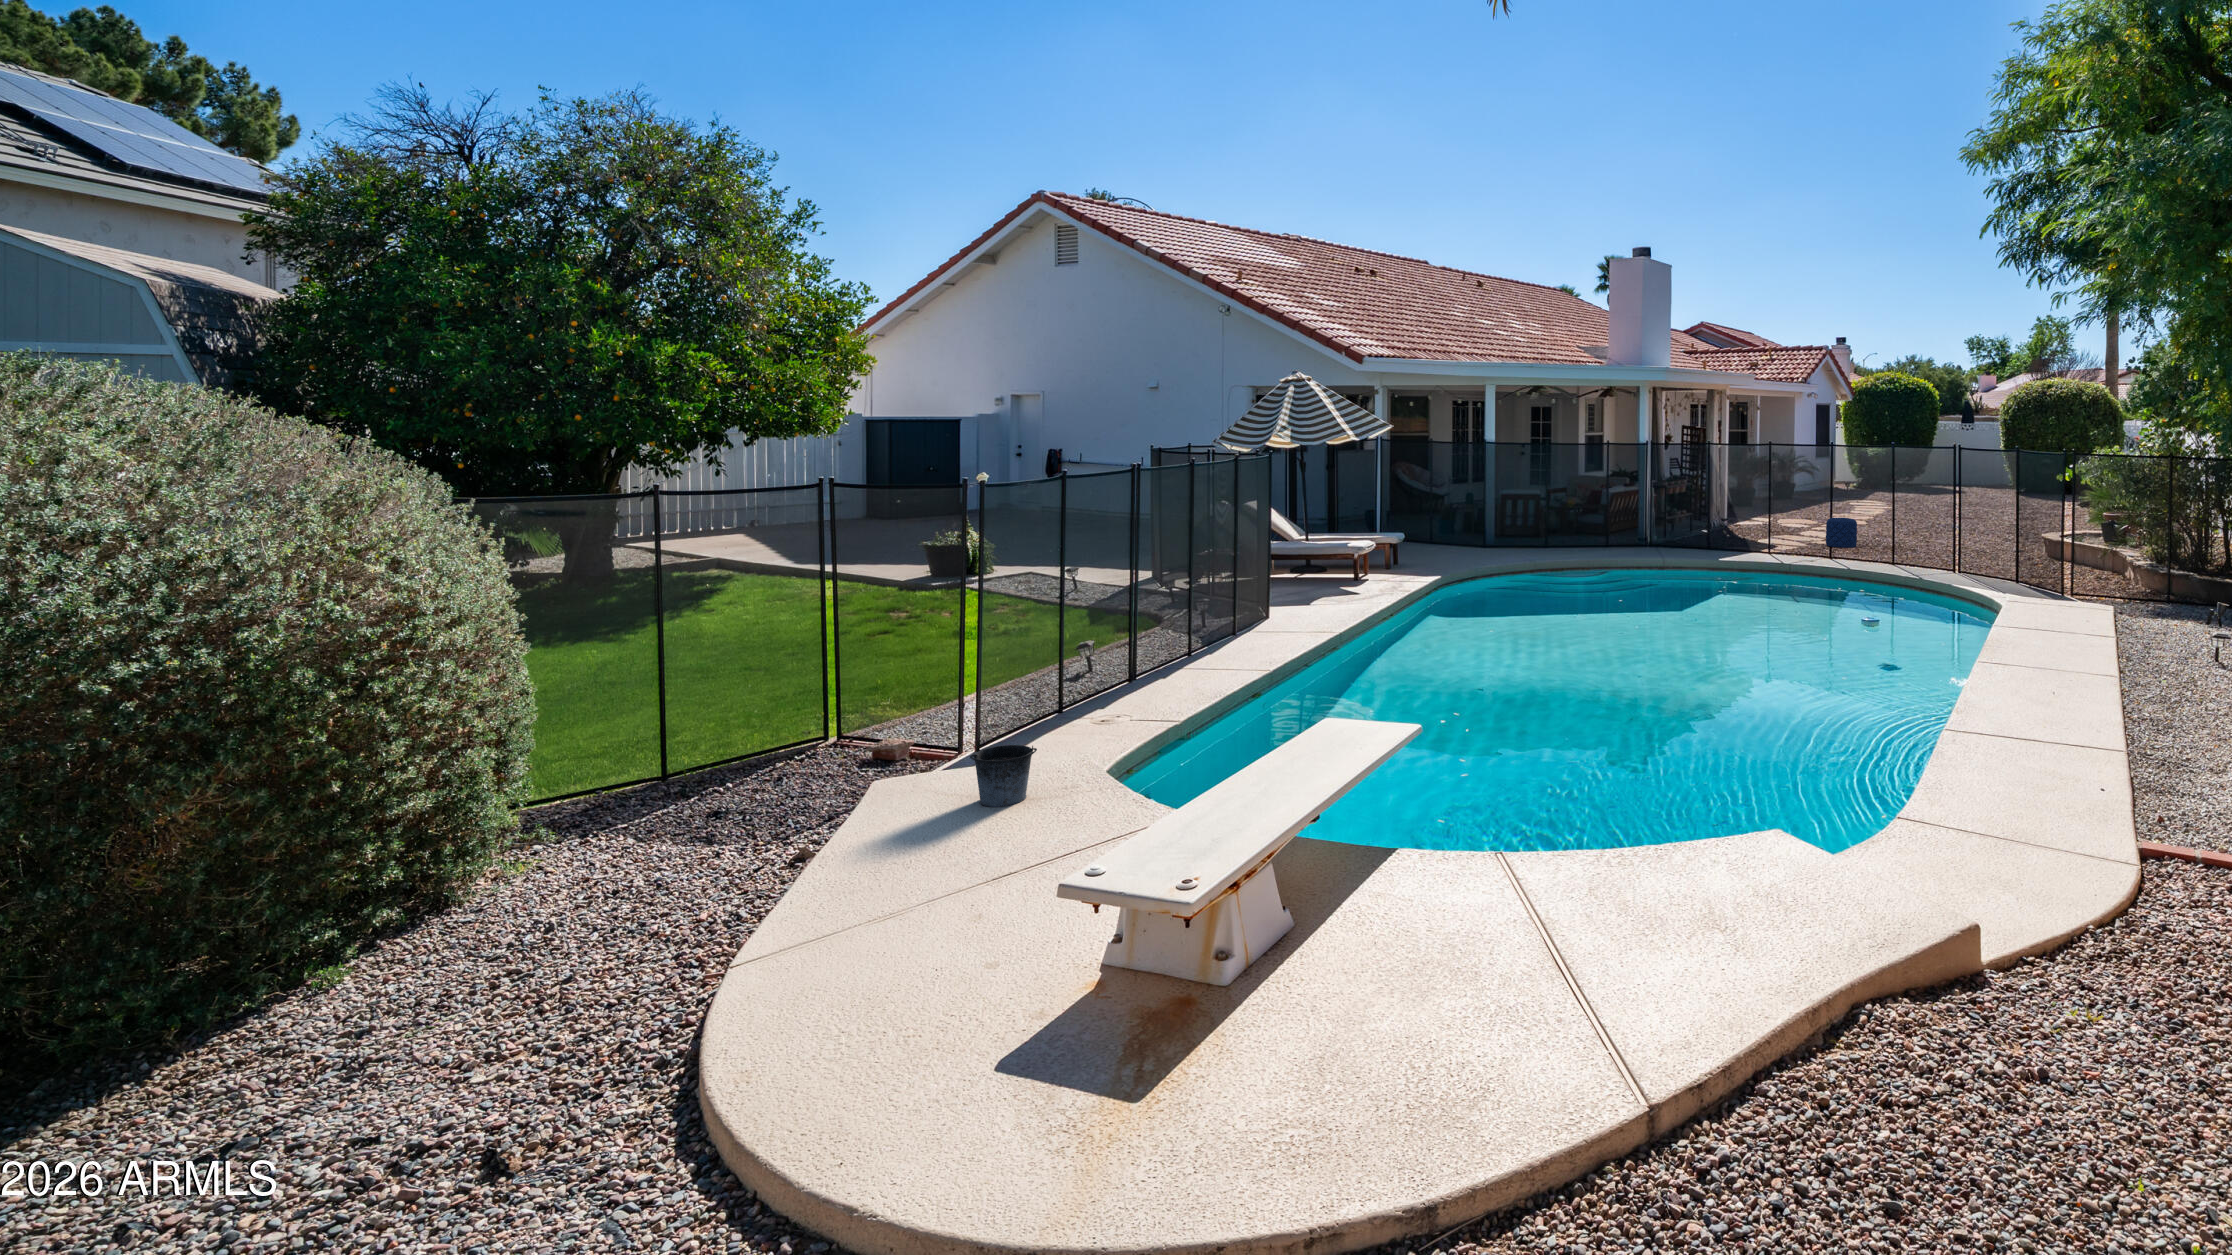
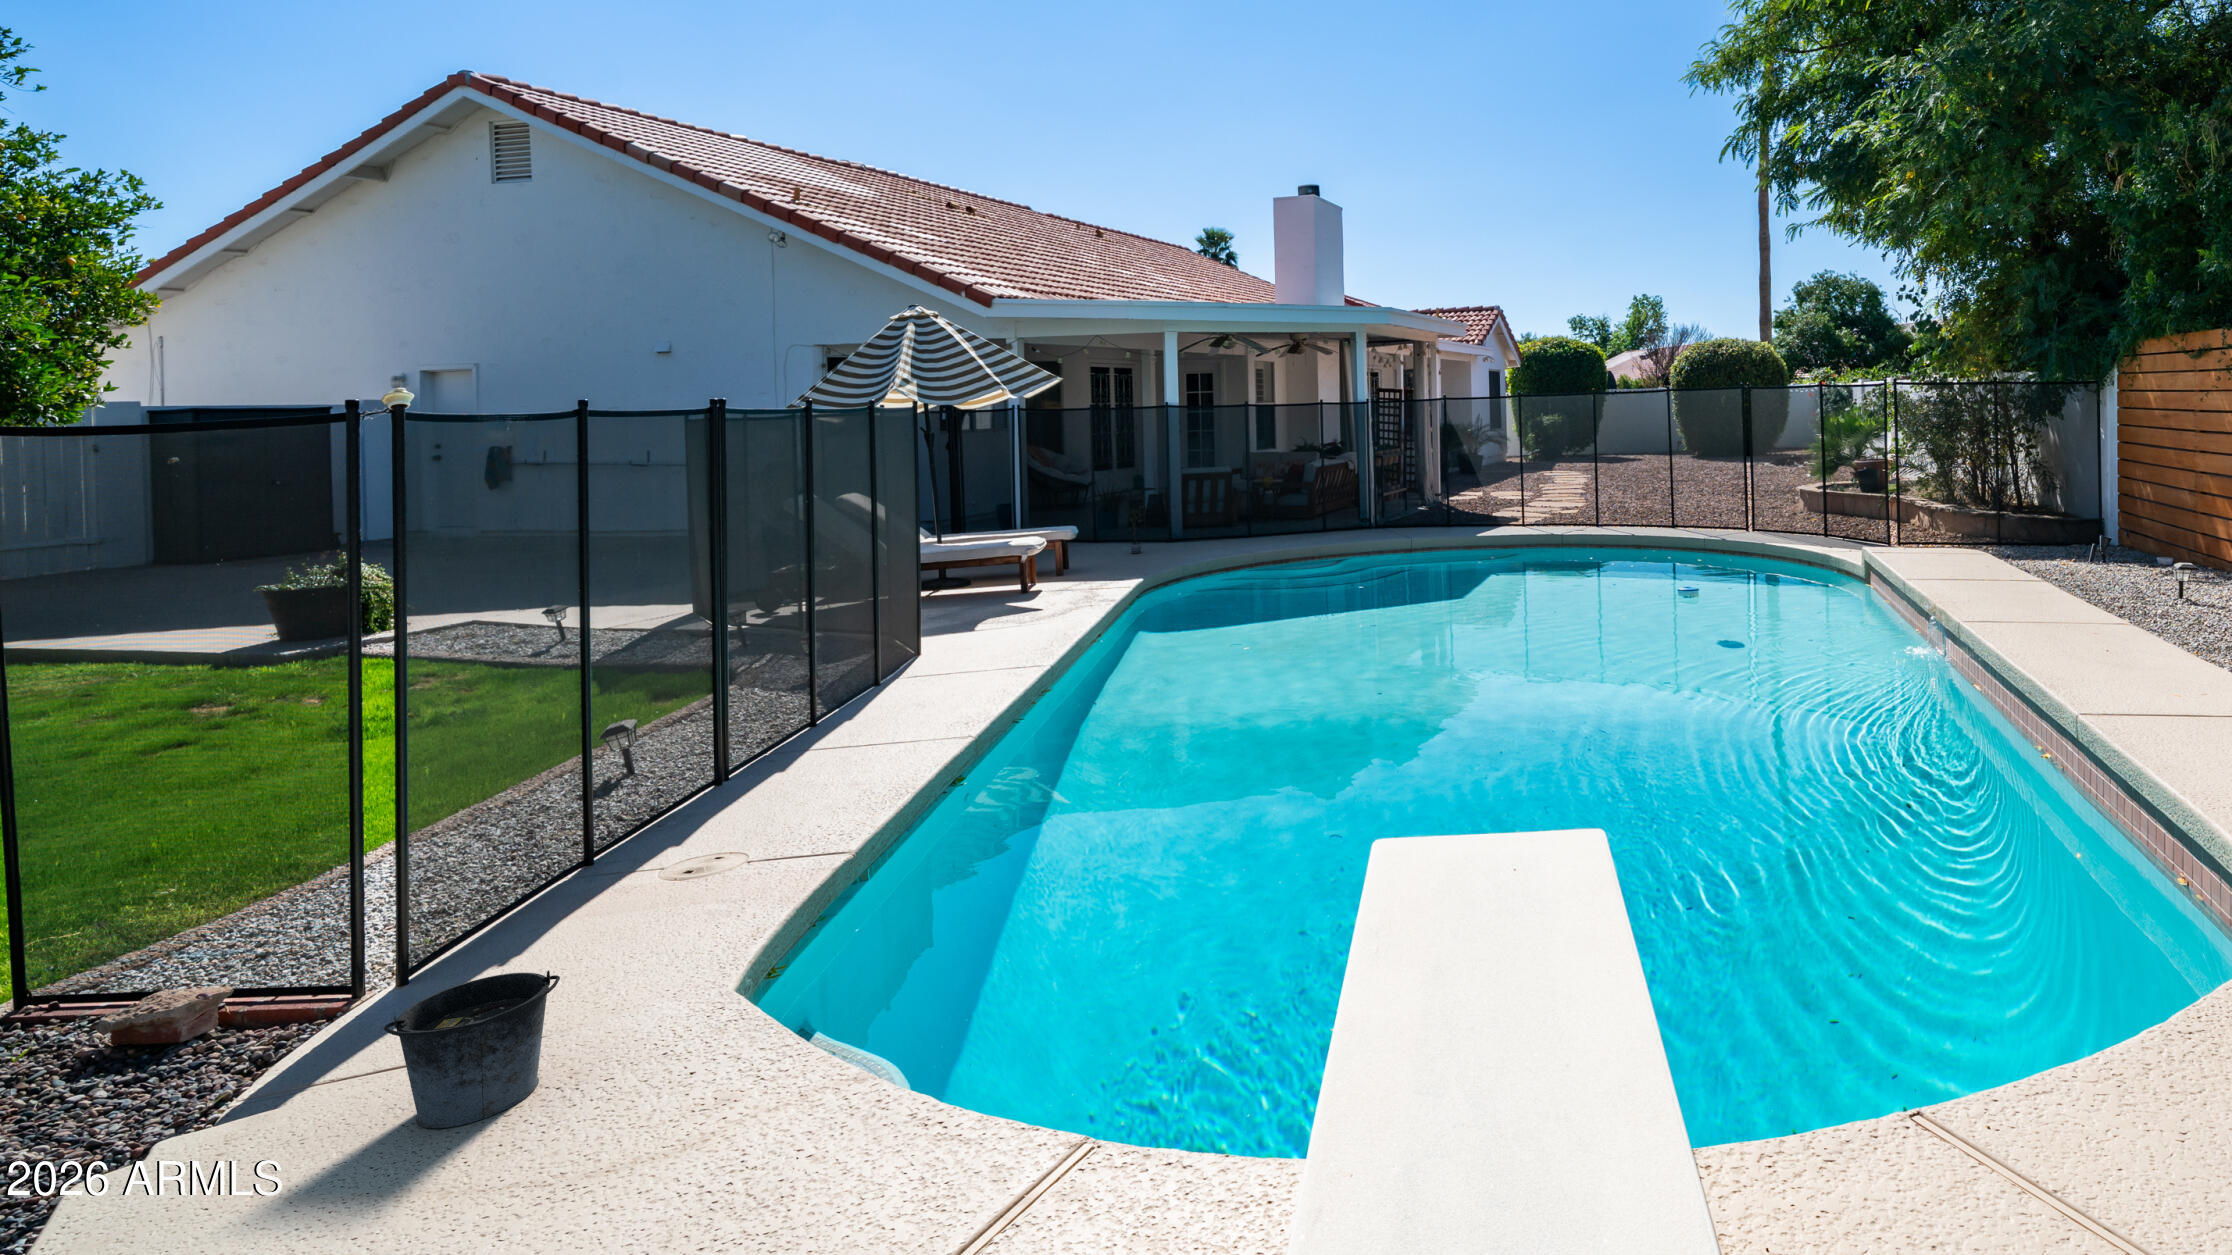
pouf: present [1826,518,1857,548] -> none [1567,475,1600,508]
potted plant: none [1441,519,1458,558] -> present [1127,503,1146,553]

